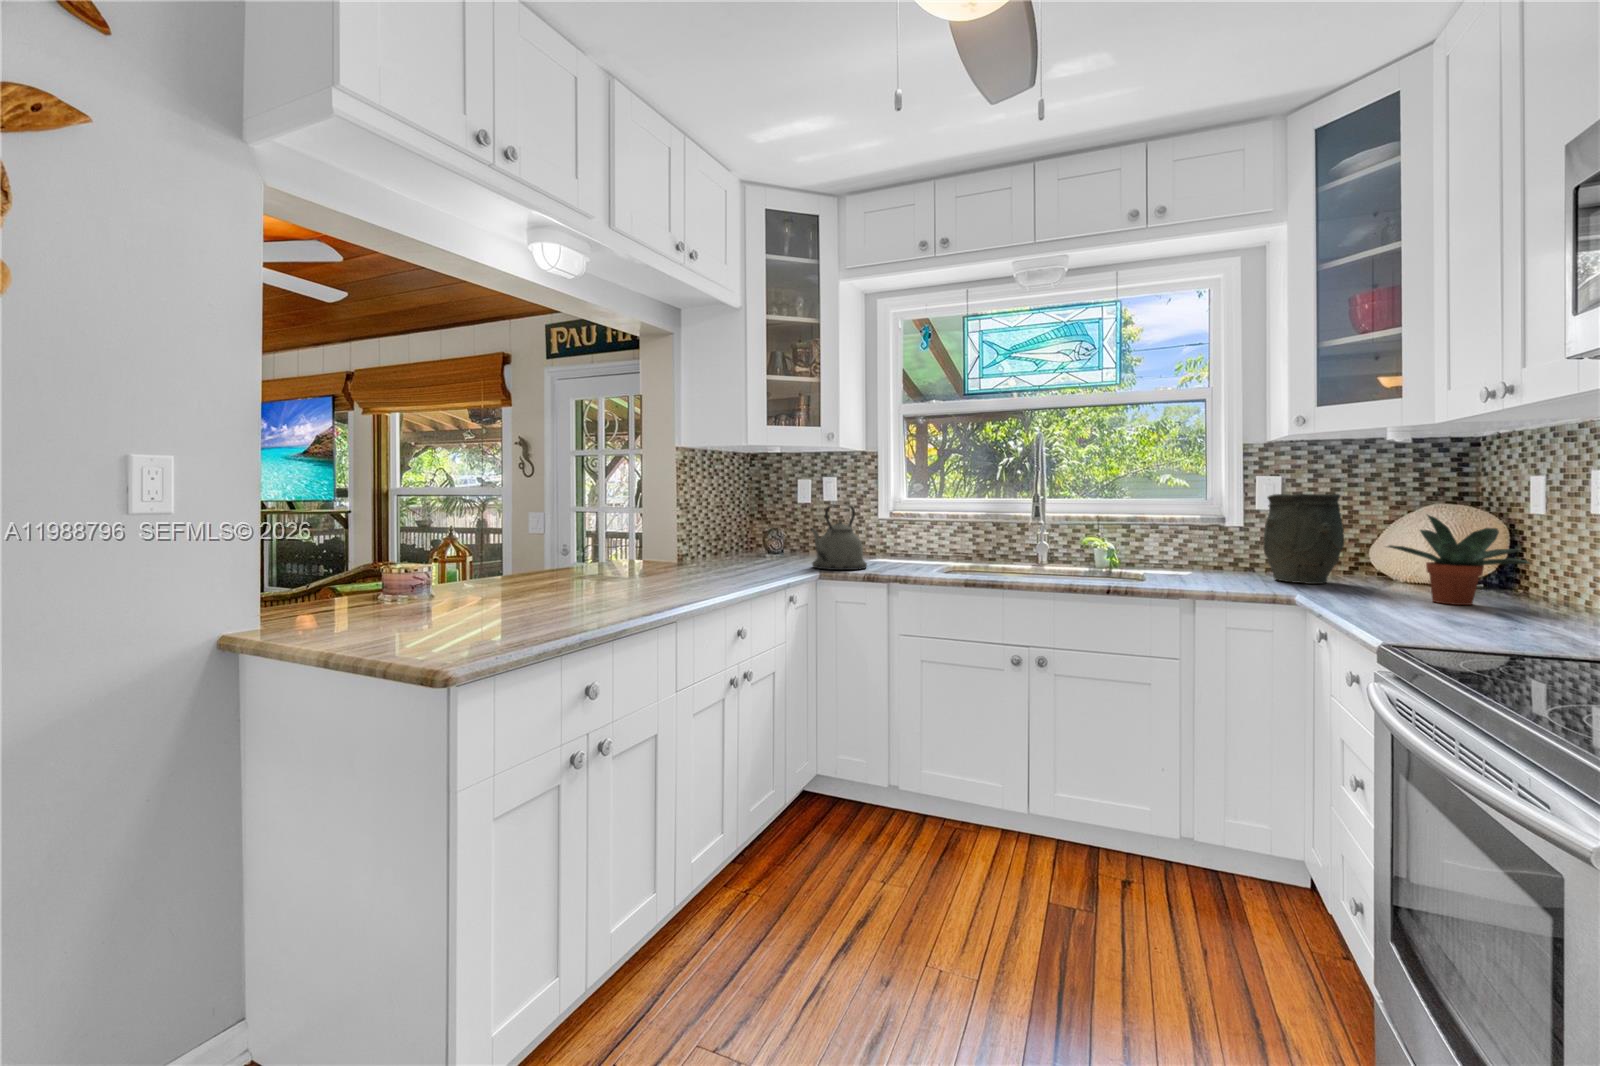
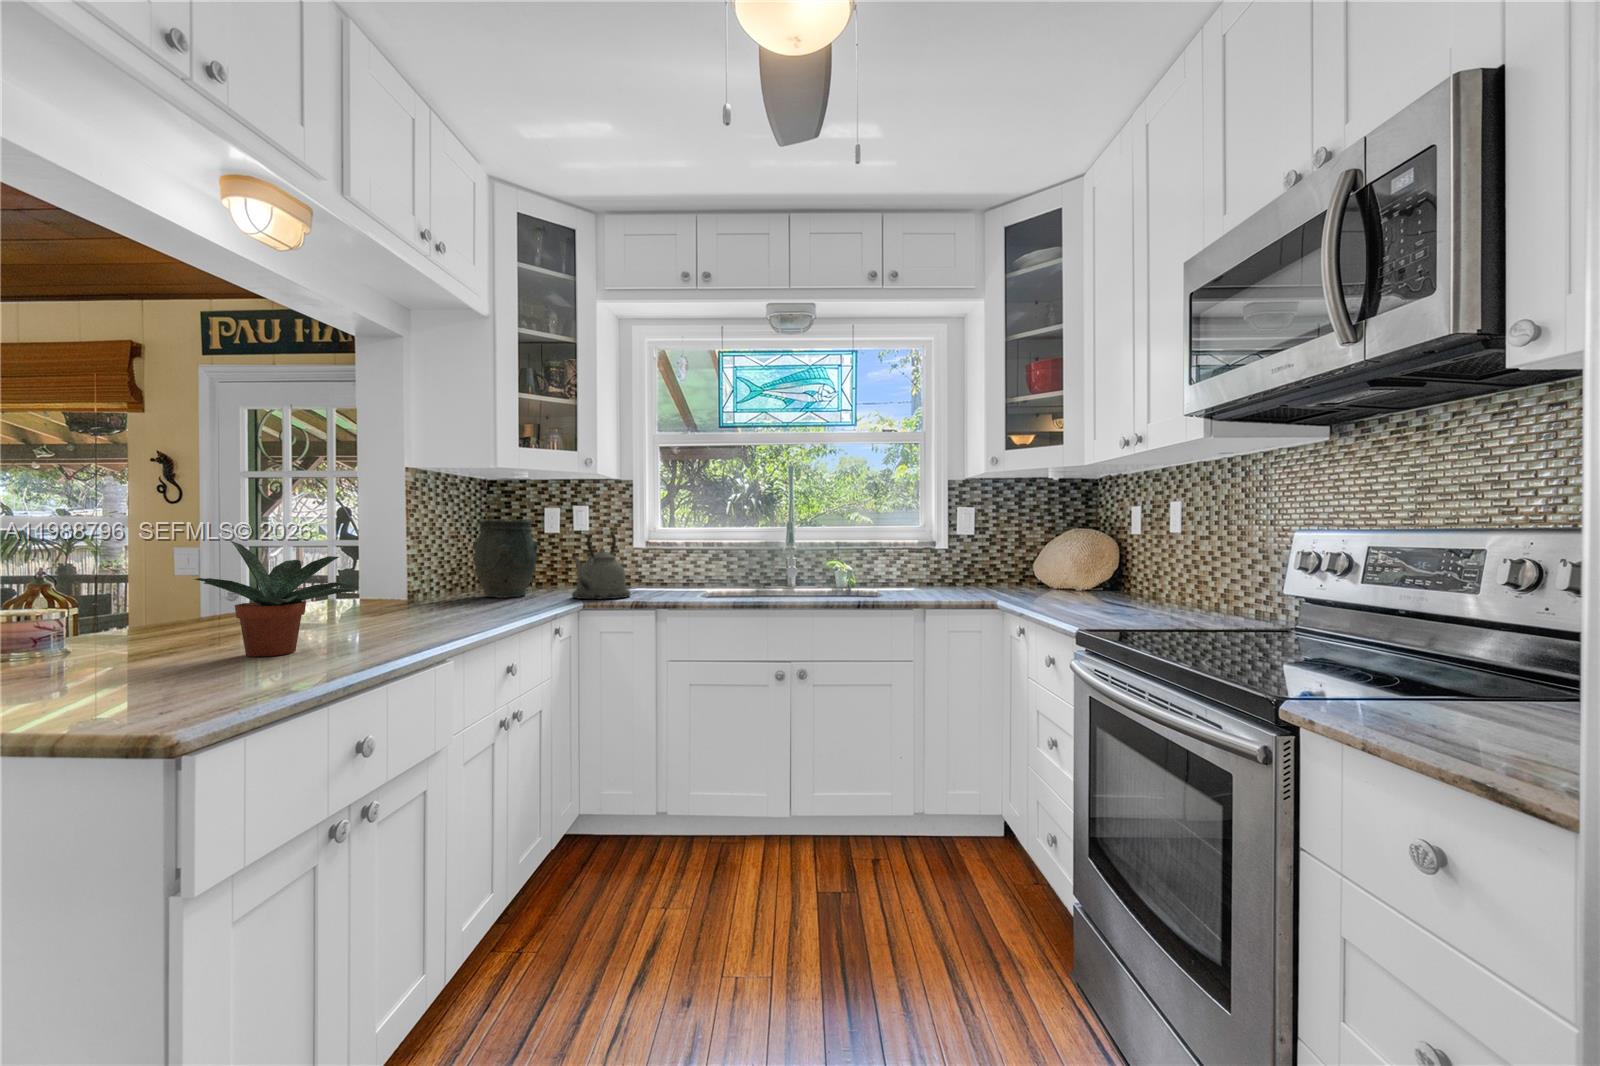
vase: present [1264,494,1344,584] -> present [473,520,538,598]
potted plant: present [1388,515,1530,605] -> present [195,541,353,656]

